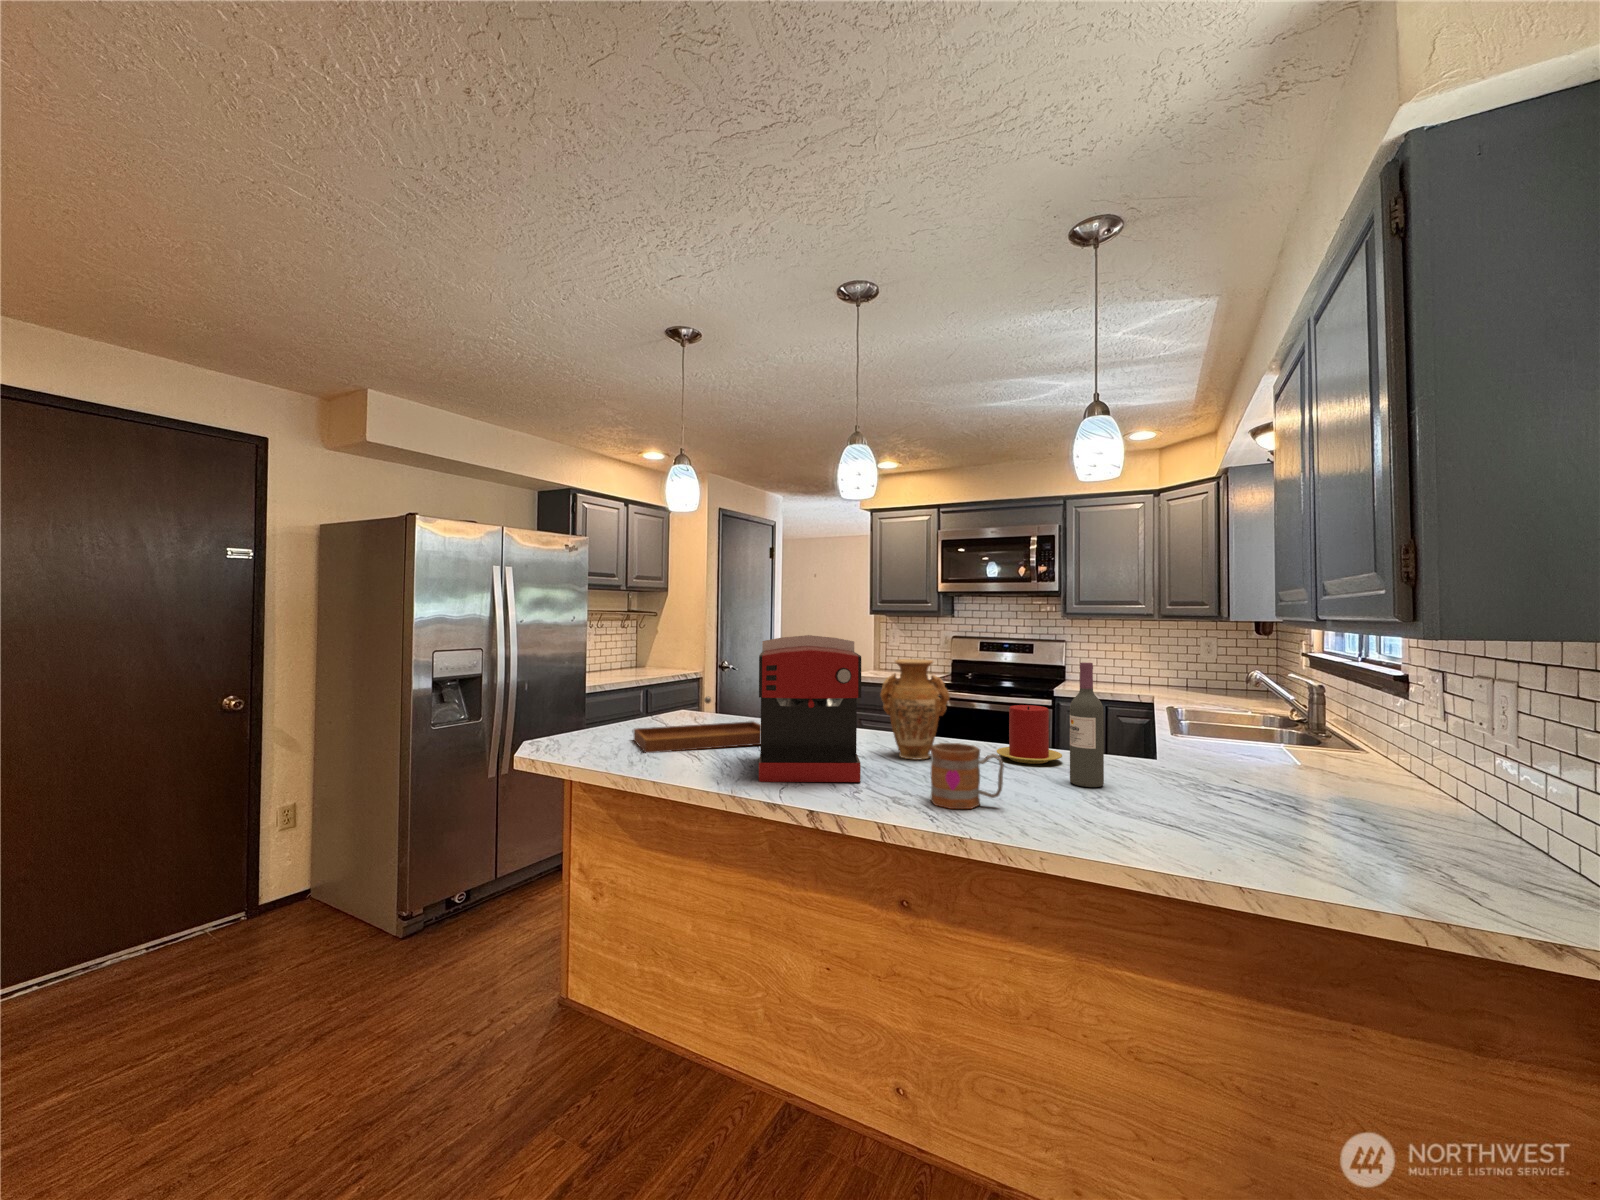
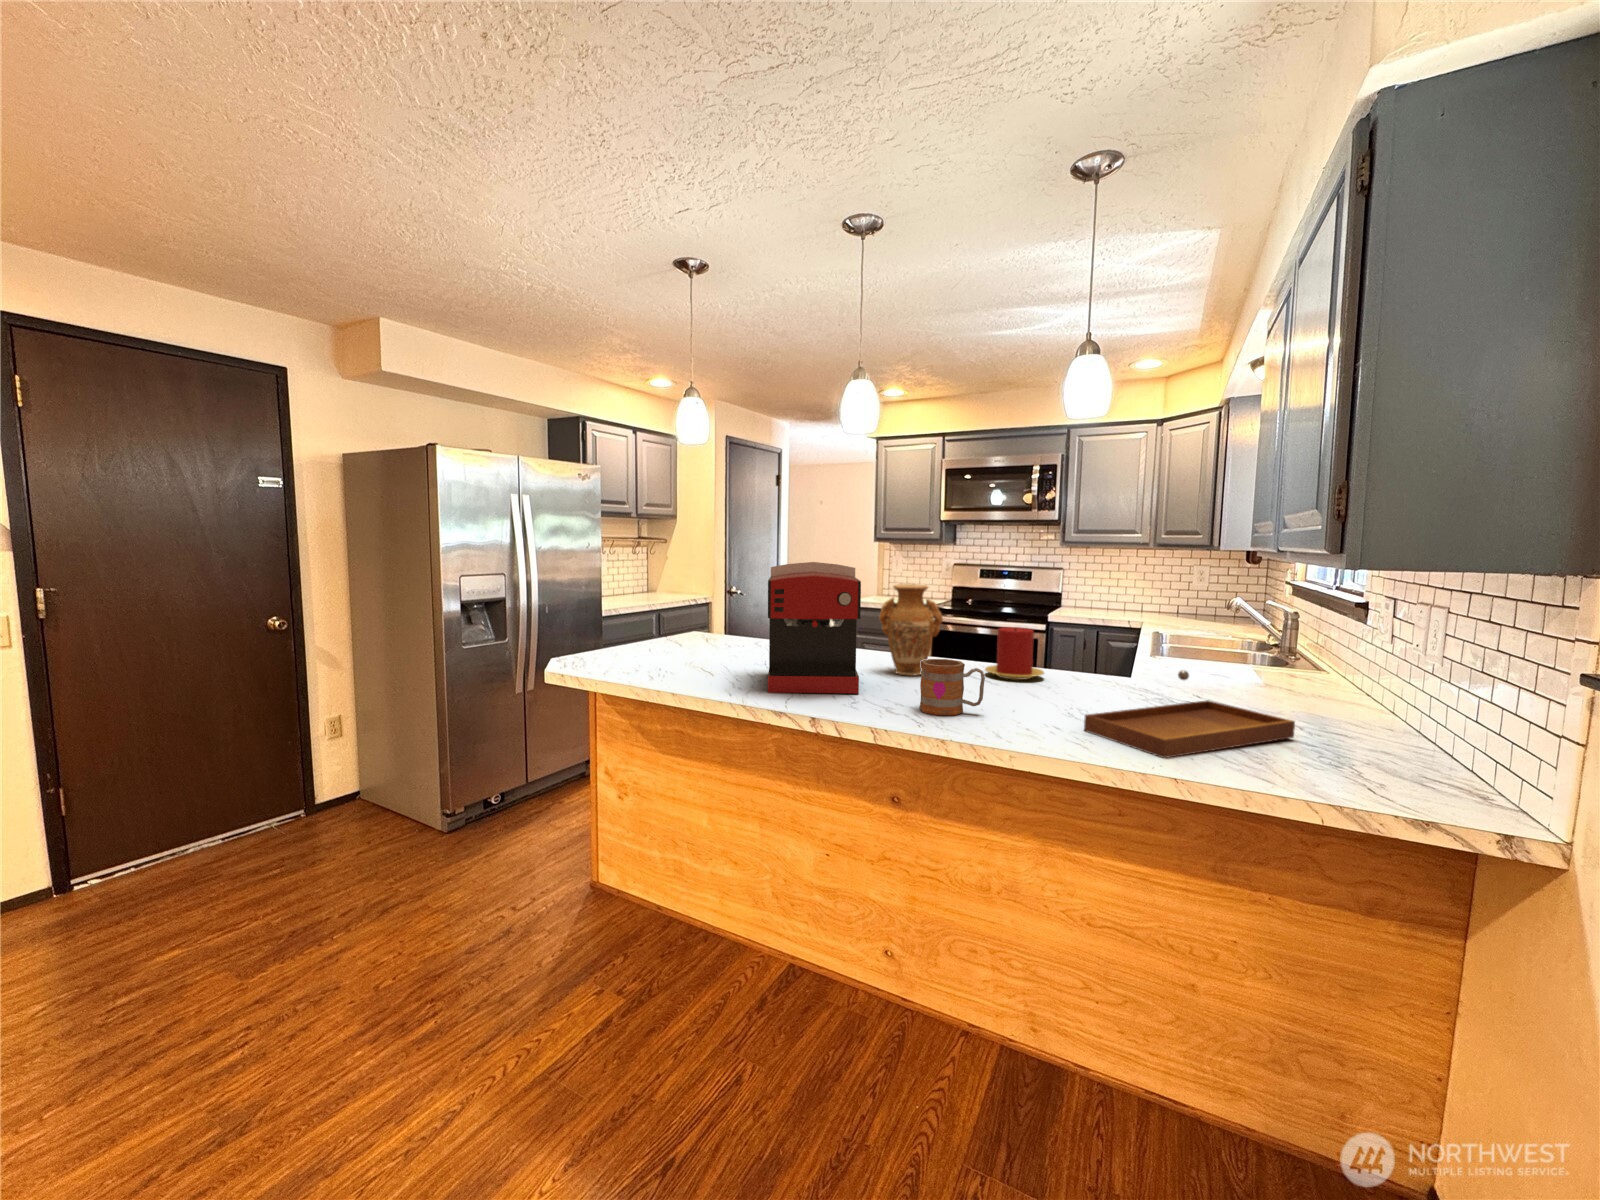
wine bottle: present [1070,662,1104,787] -> none [1047,588,1080,699]
tray: present [634,697,761,753] -> present [1084,670,1295,758]

